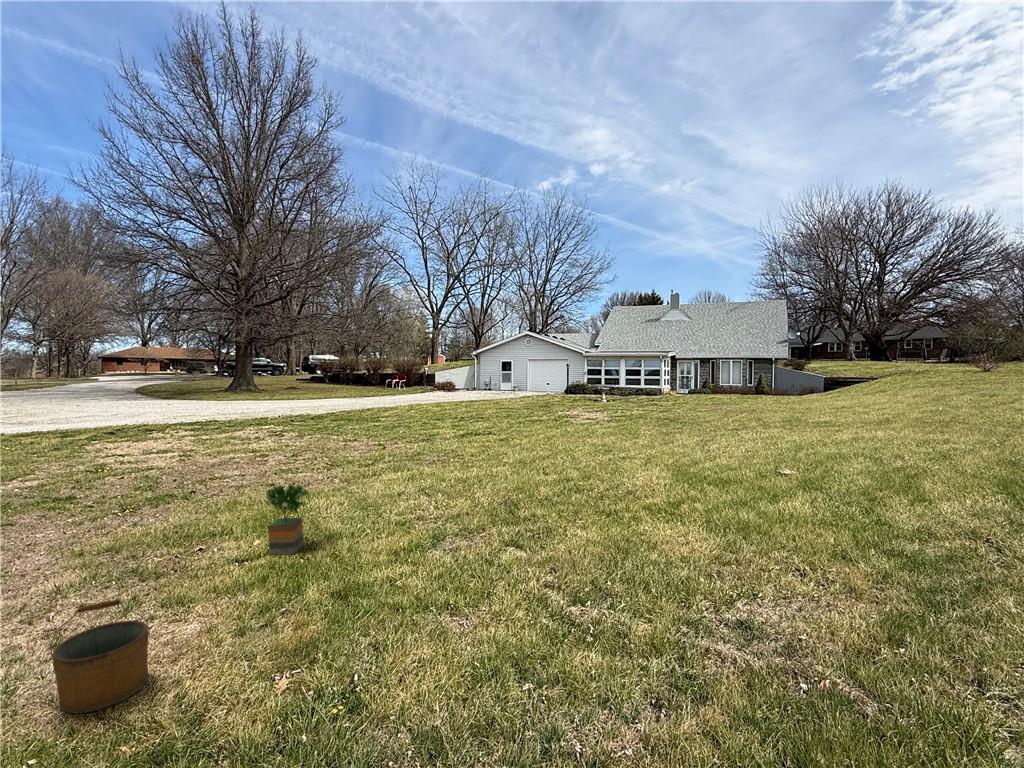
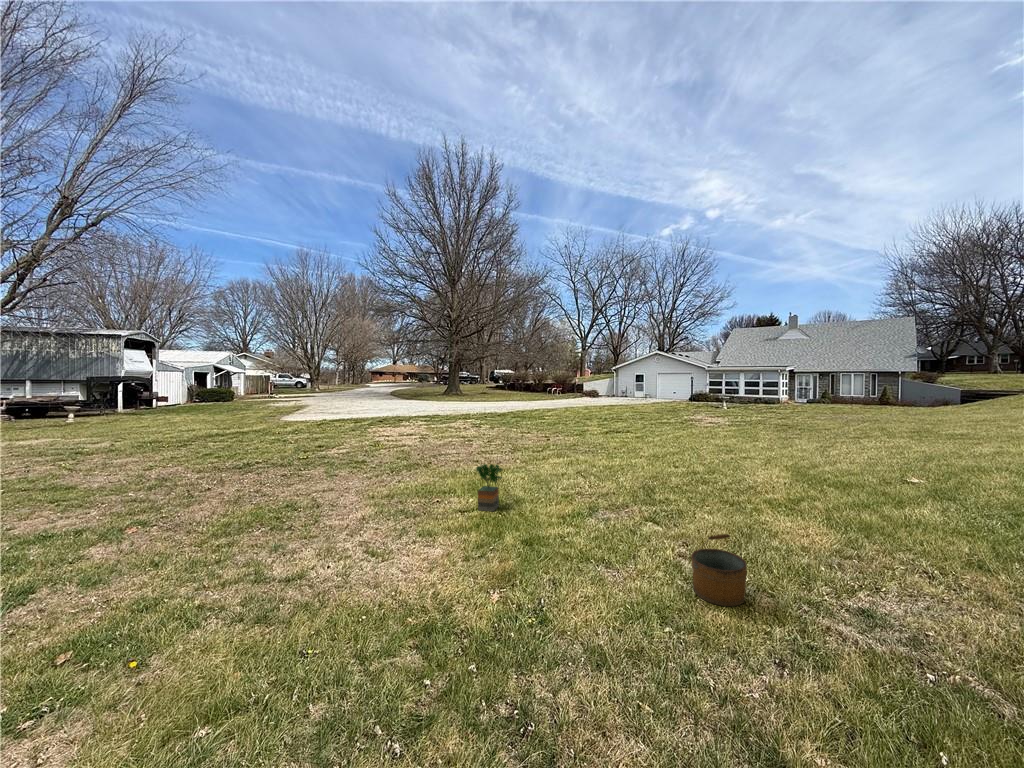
bucket: present [50,600,150,714] -> present [691,534,747,606]

